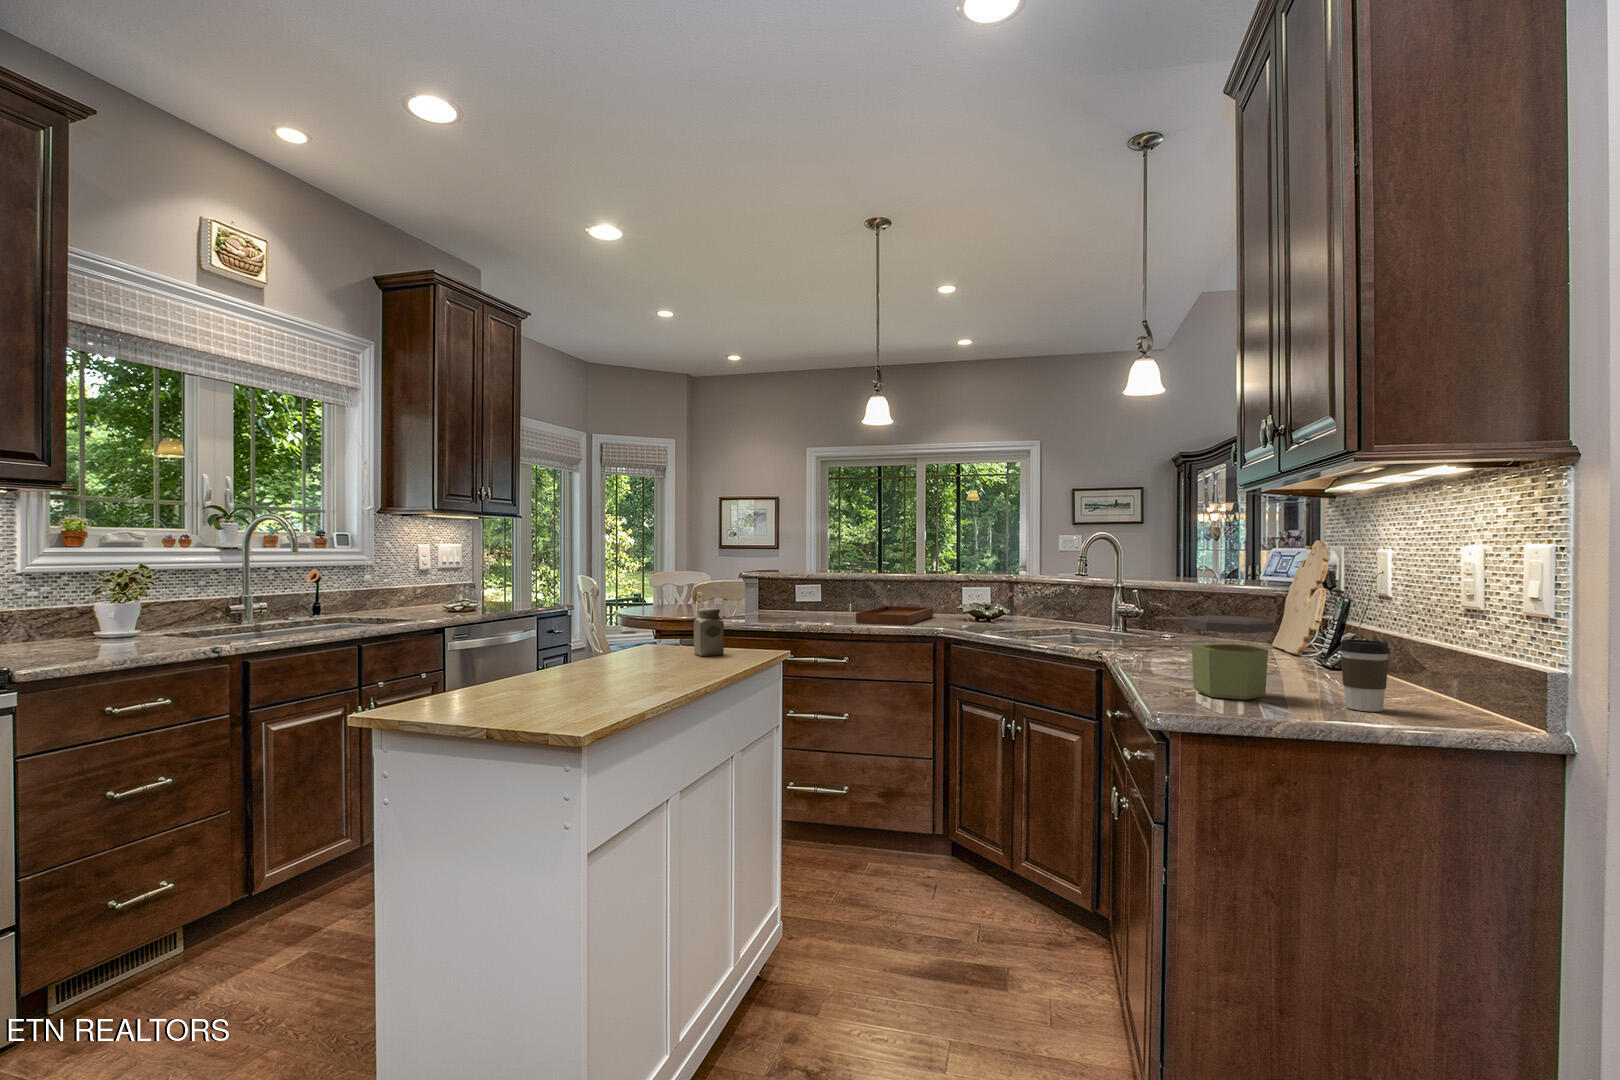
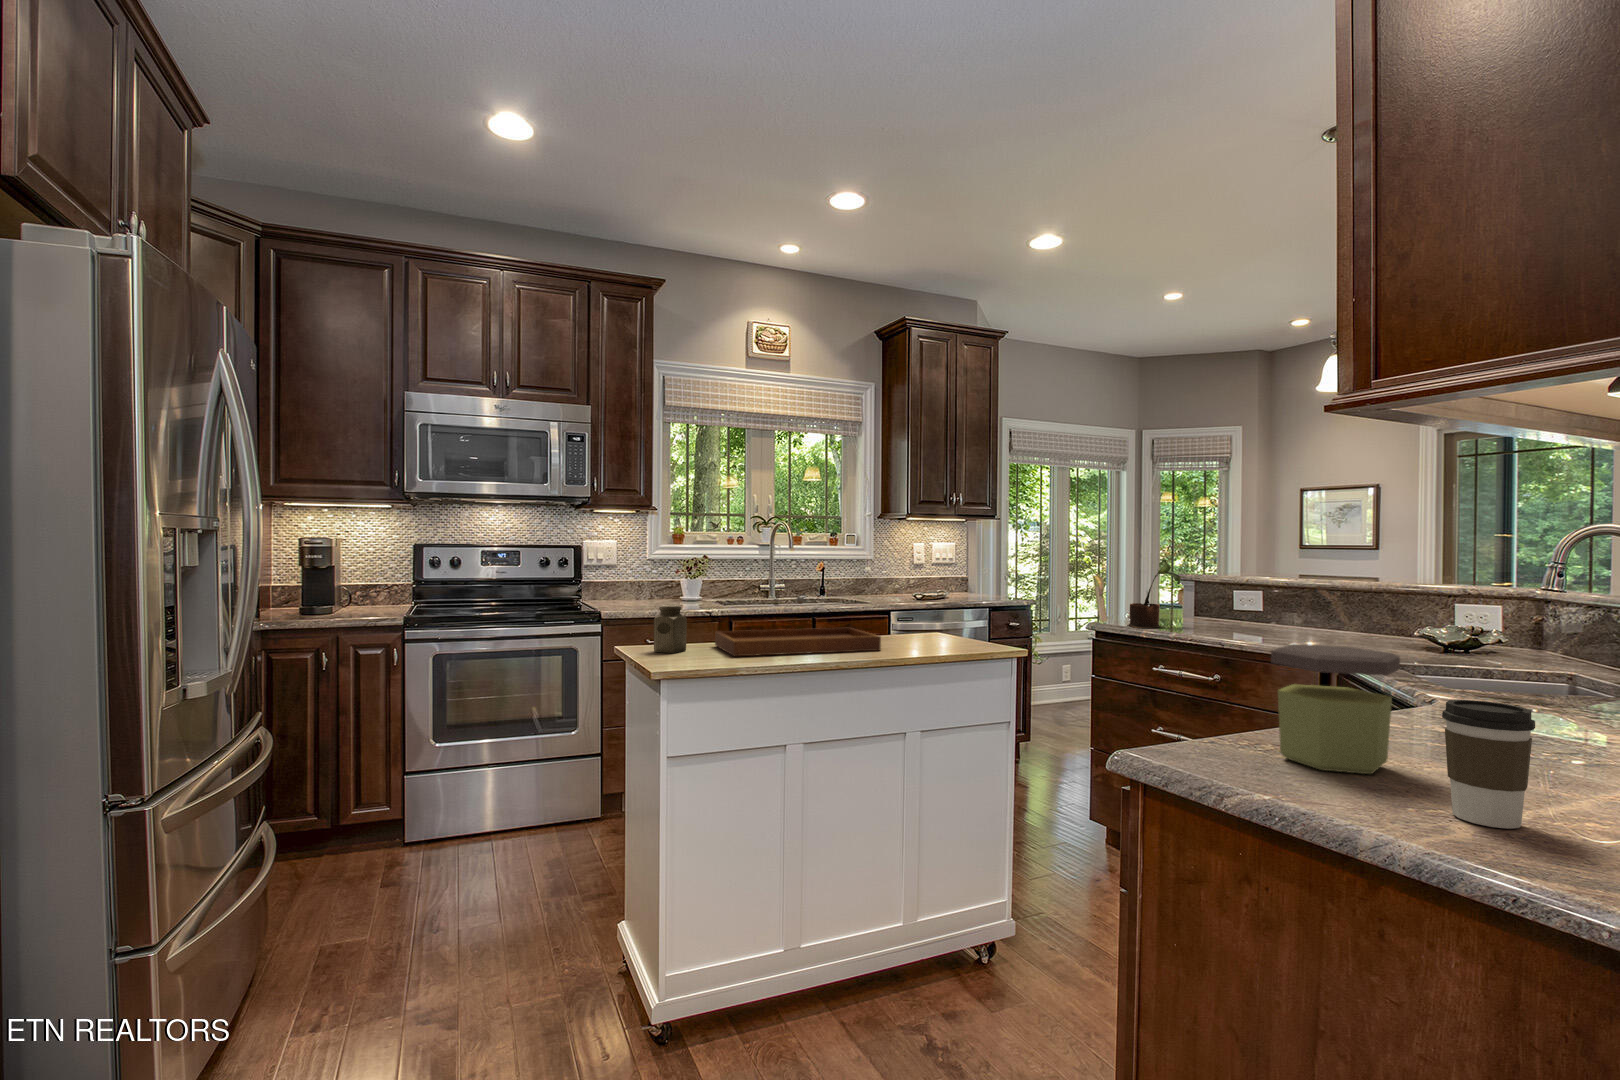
potted plant: none [748,557,788,621] -> present [1128,559,1181,628]
tray: present [856,585,933,625] -> present [715,596,881,656]
salt shaker: present [694,607,724,656] -> present [654,604,687,653]

